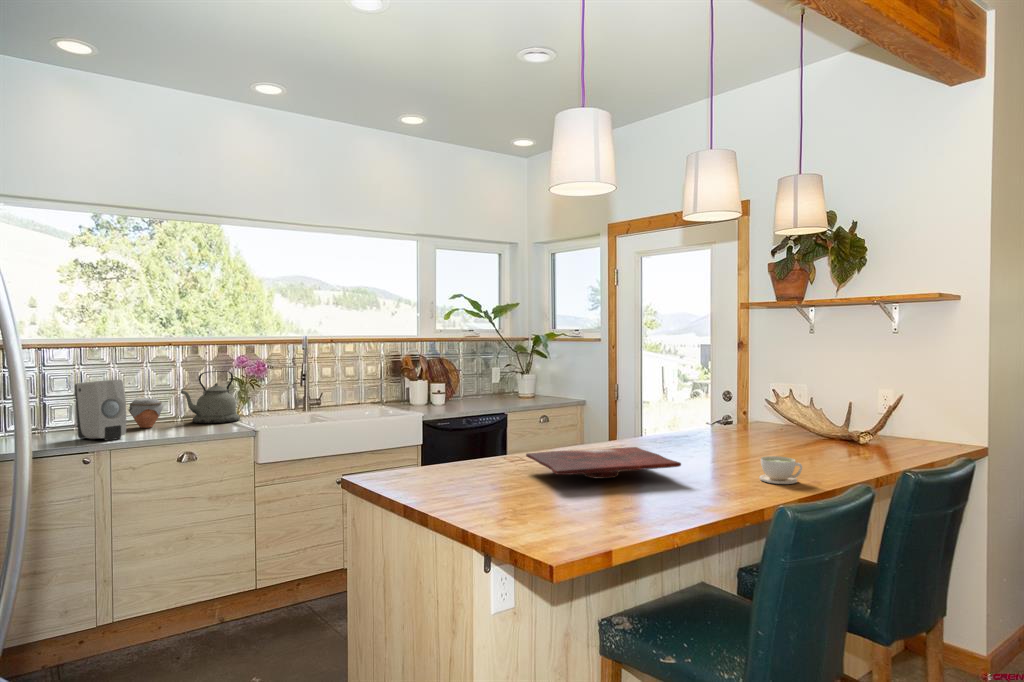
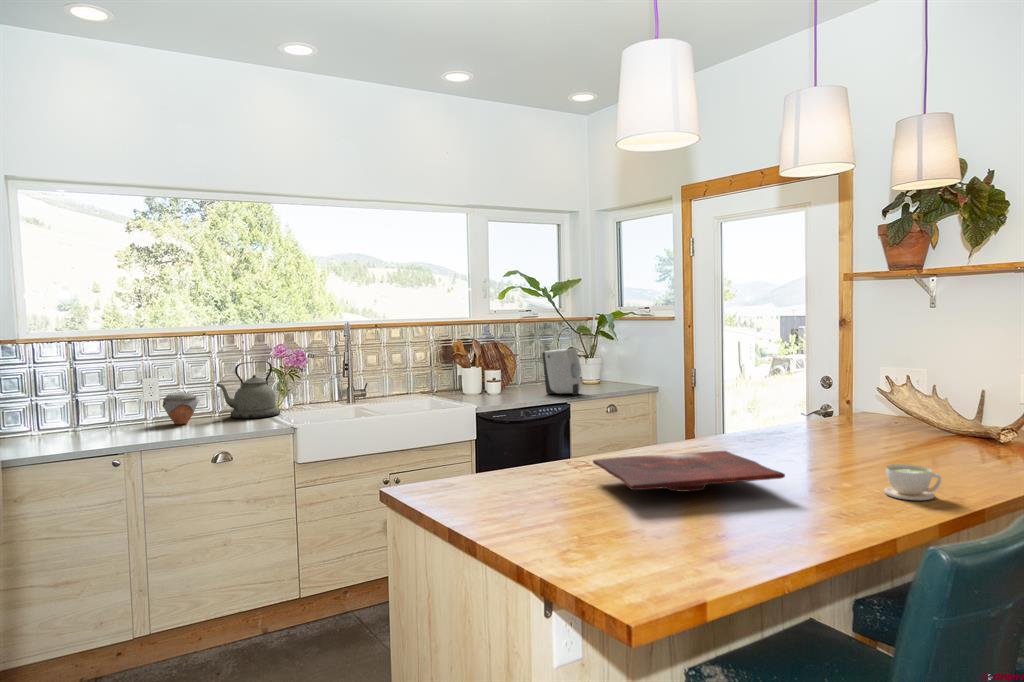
soap dispenser: present [75,380,126,441] -> present [542,348,581,395]

